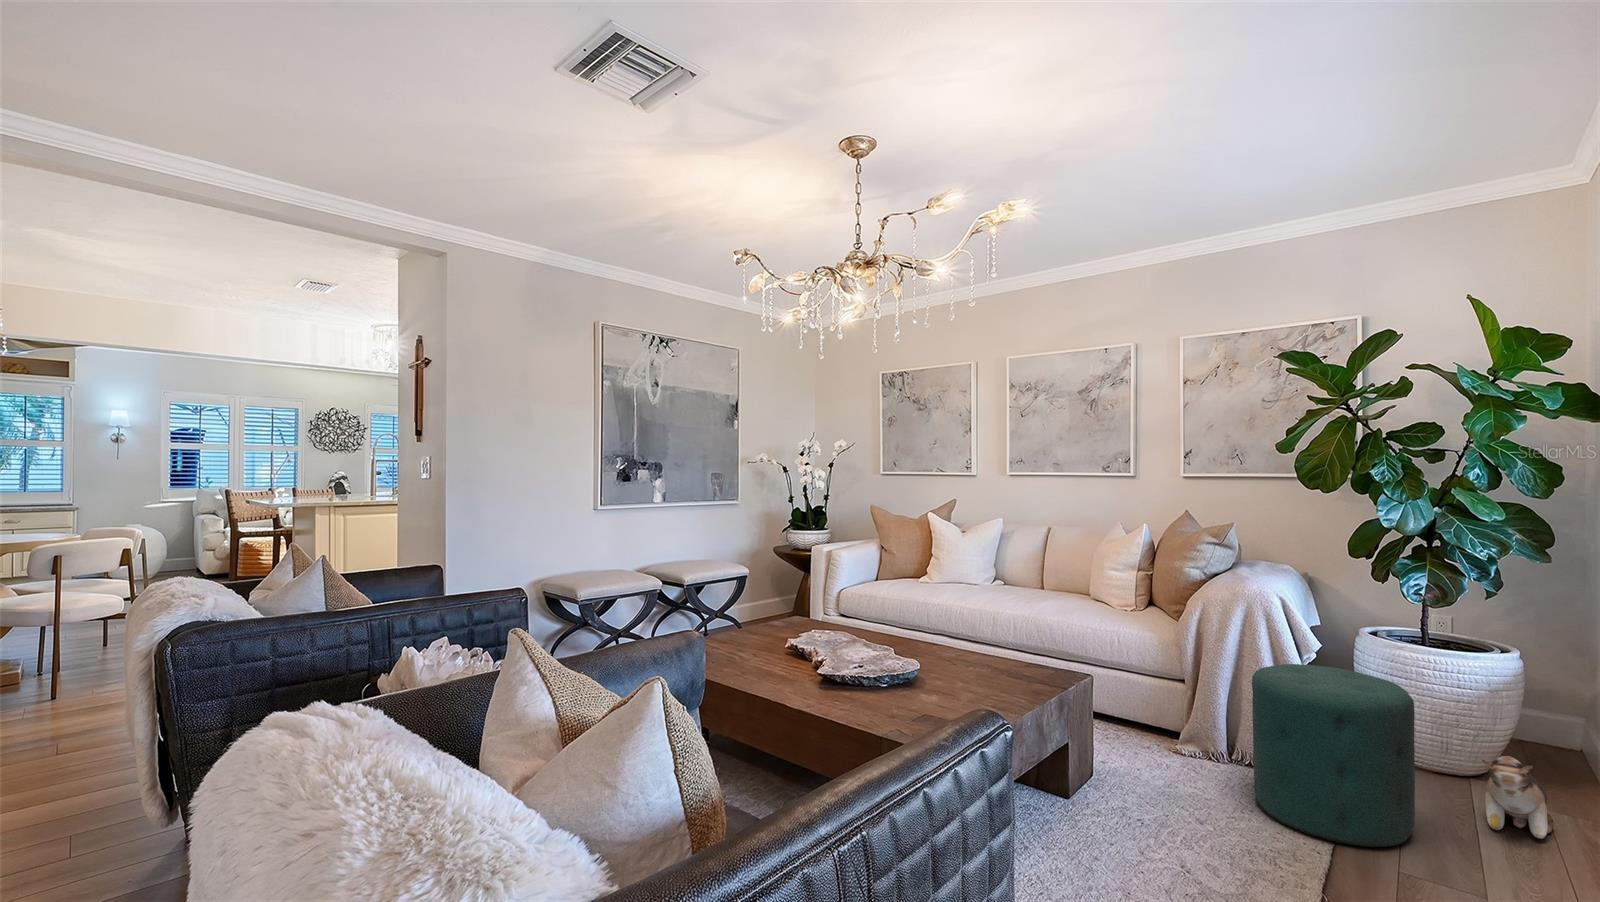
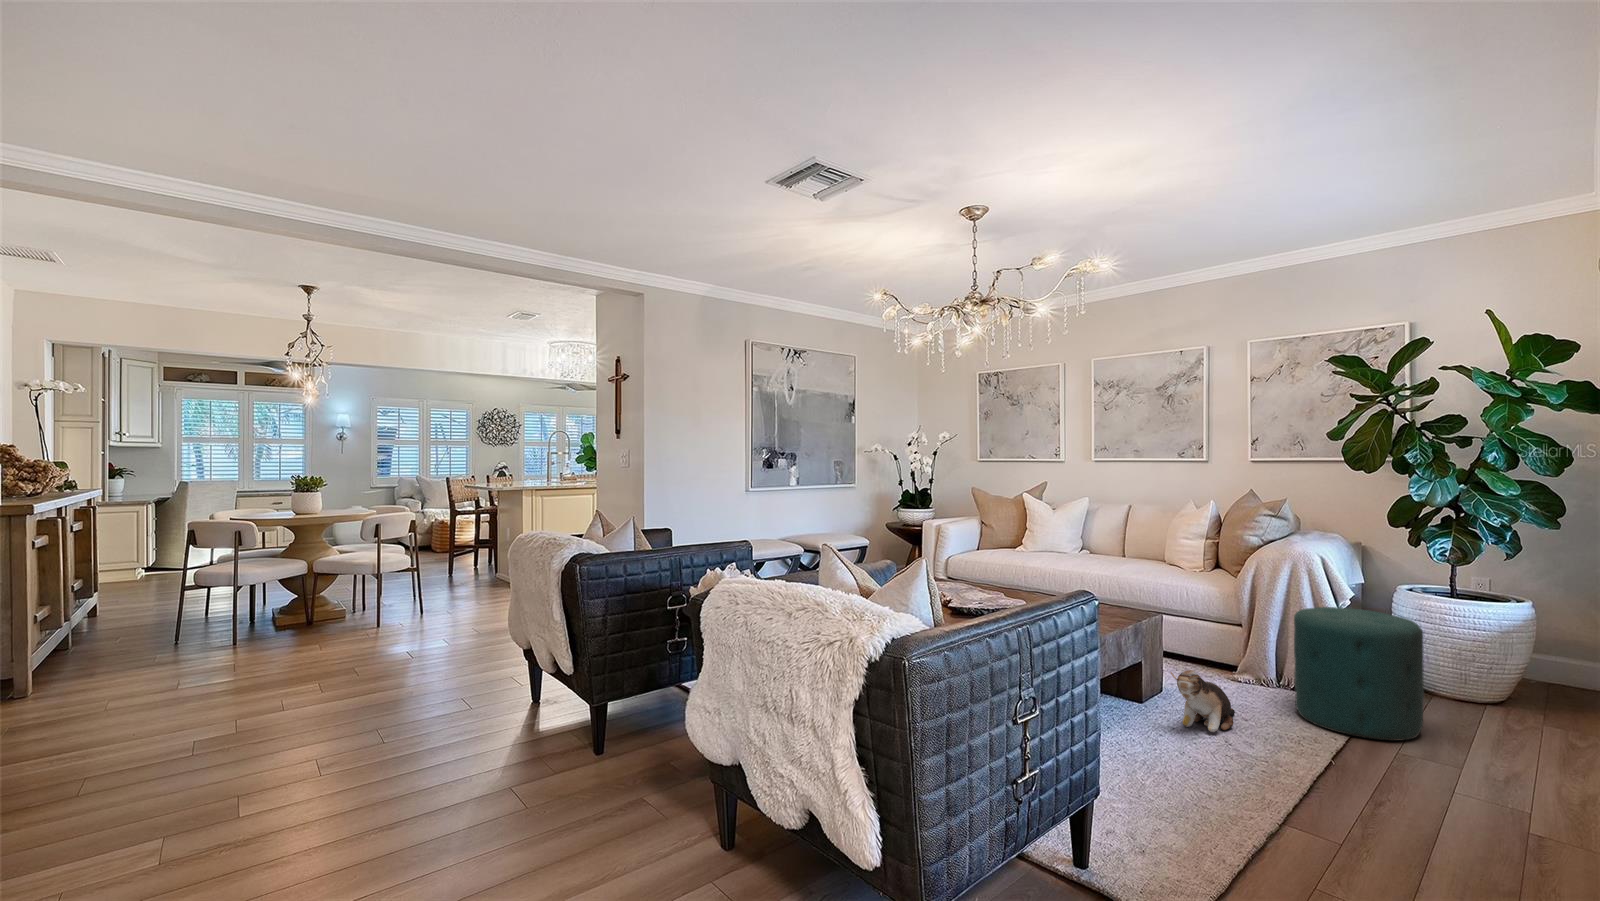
plush toy: present [1482,756,1554,839] -> present [1171,670,1235,732]

